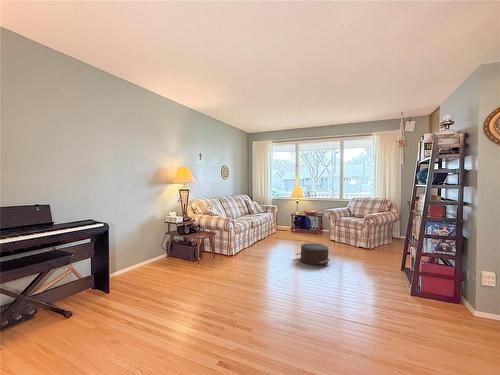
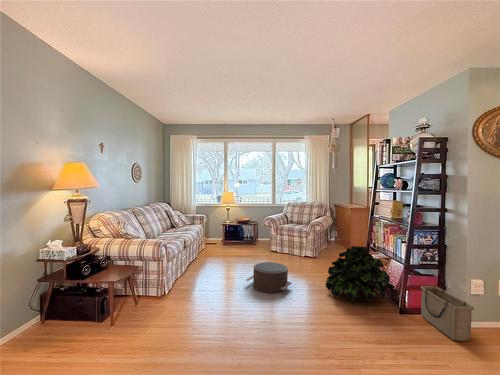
potted plant: none [358,234,416,279] -> present [326,246,394,302]
basket: none [432,270,464,312] -> present [421,286,474,341]

